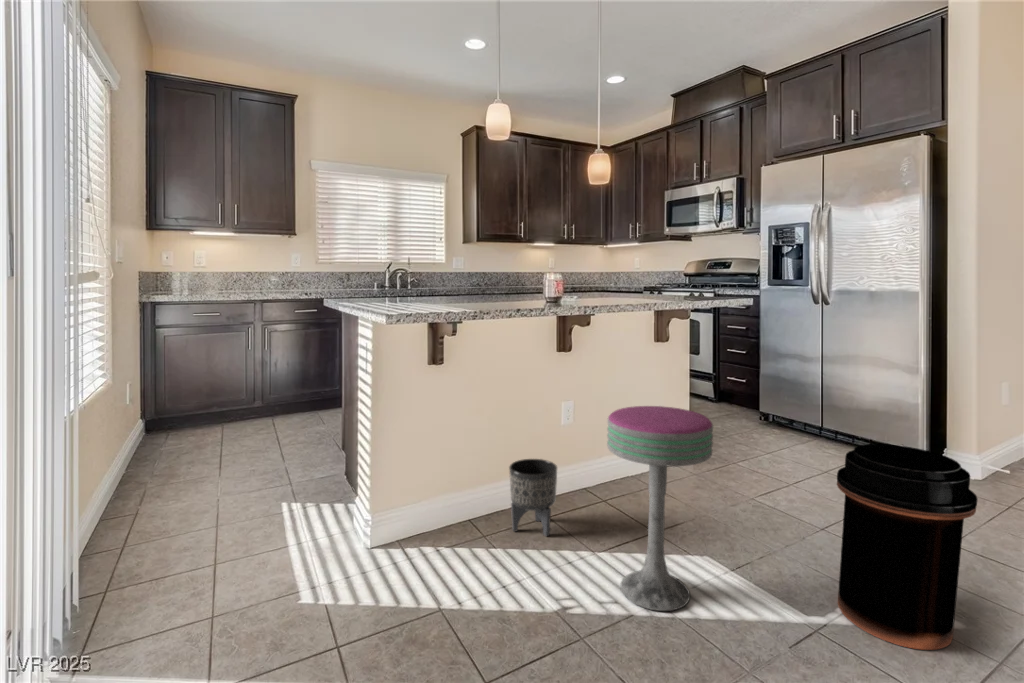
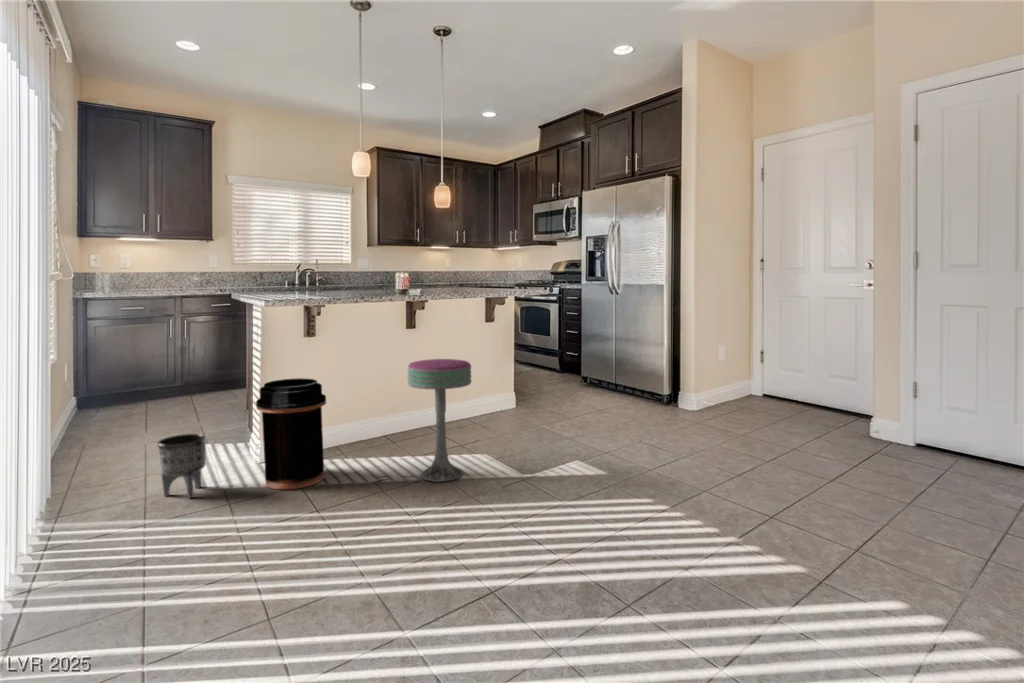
trash can: present [837,444,977,650] -> present [256,378,326,489]
planter: present [509,459,557,536] -> present [157,434,206,498]

